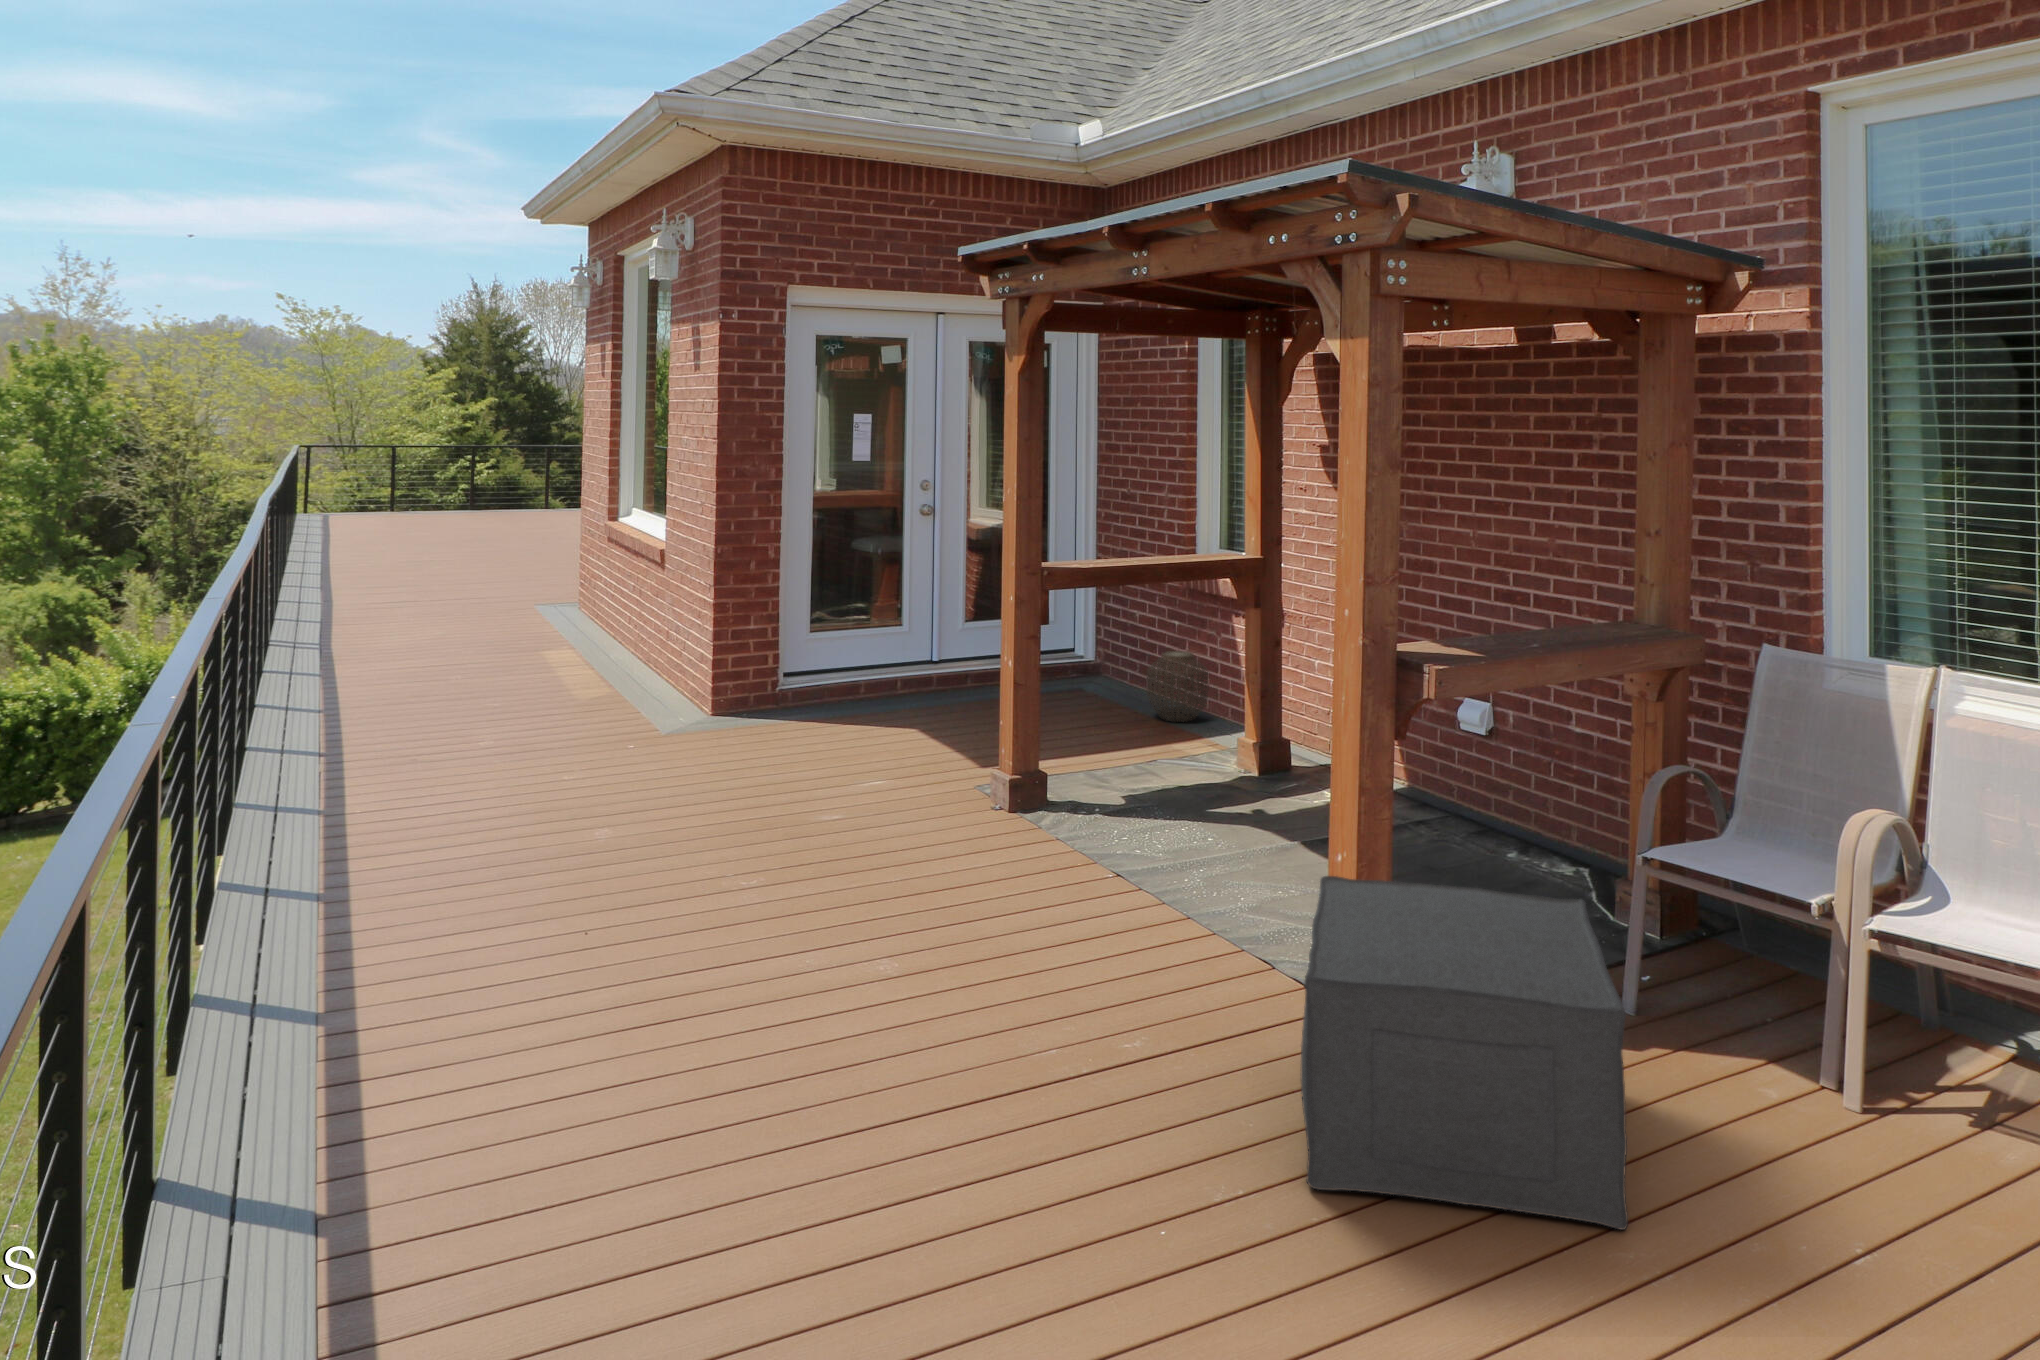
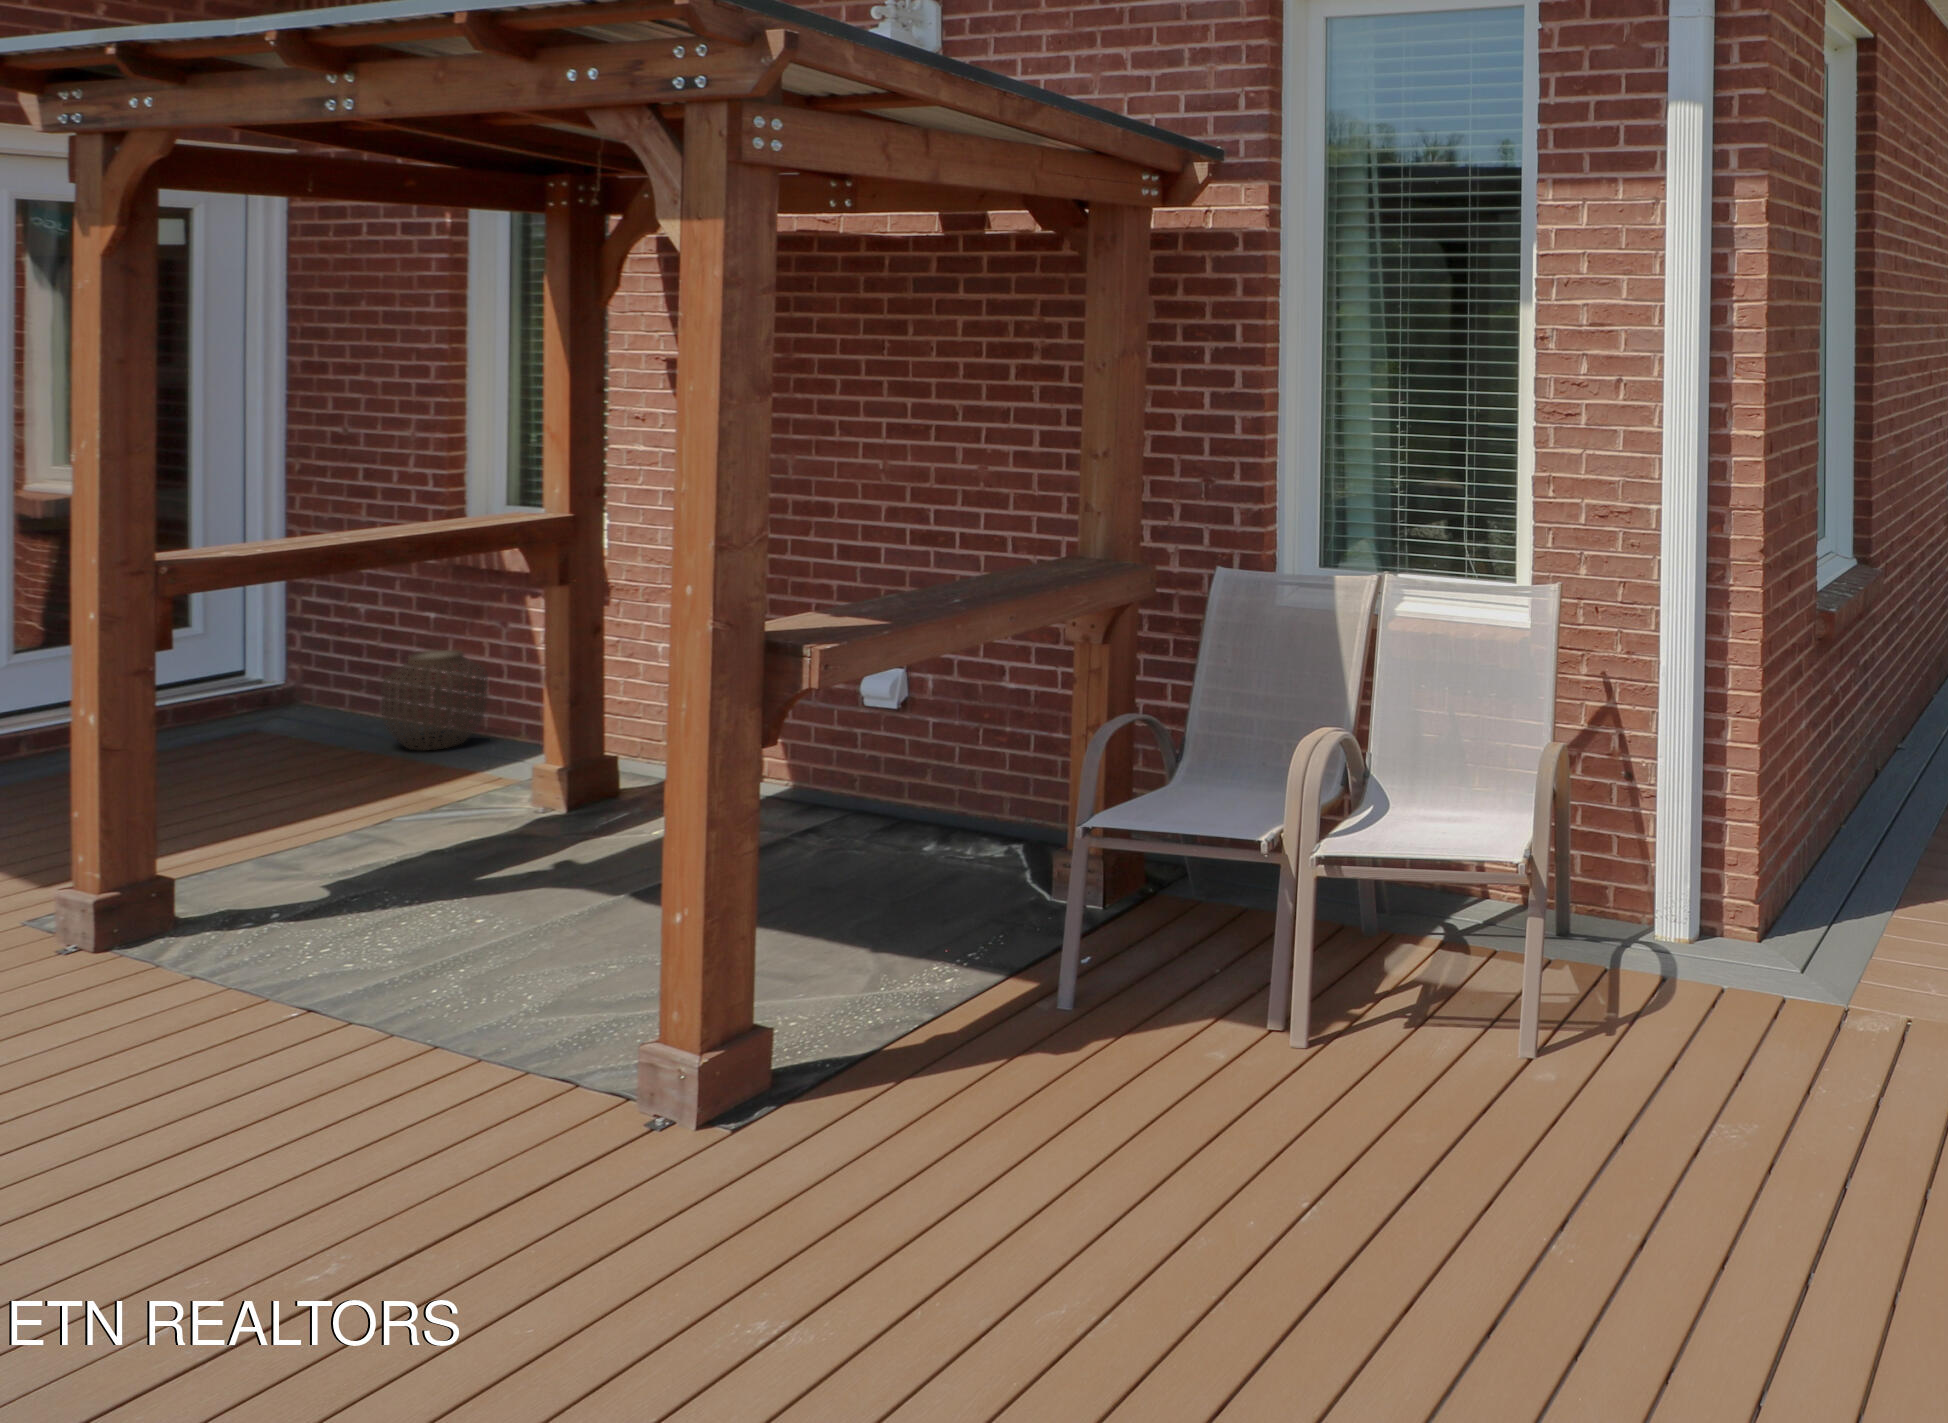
ottoman: present [1301,876,1628,1230] -> none [668,888,1098,1358]

